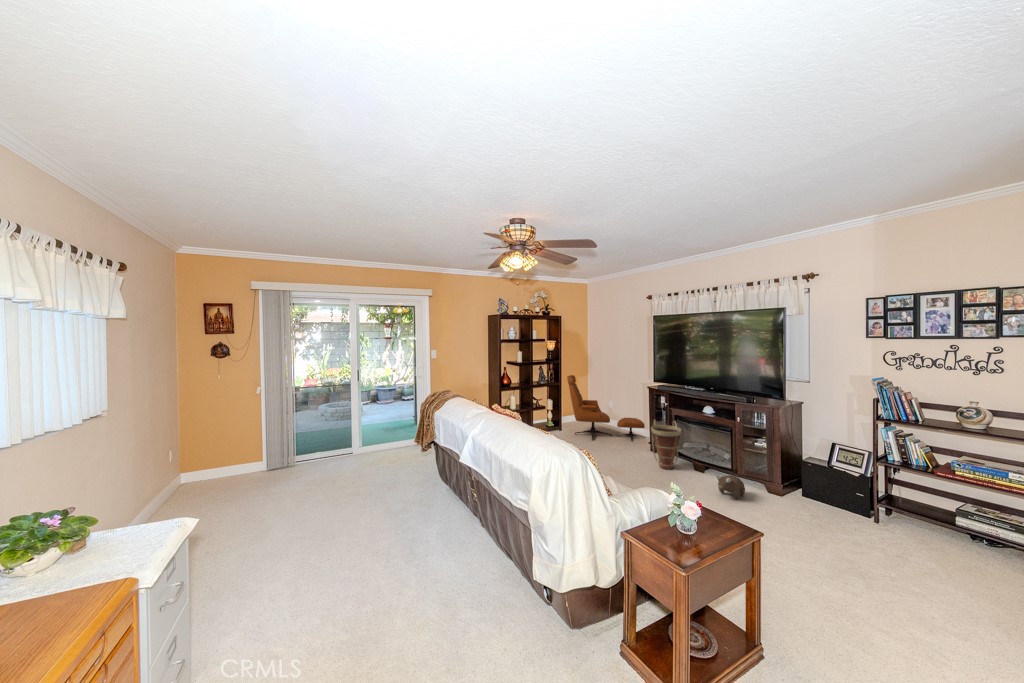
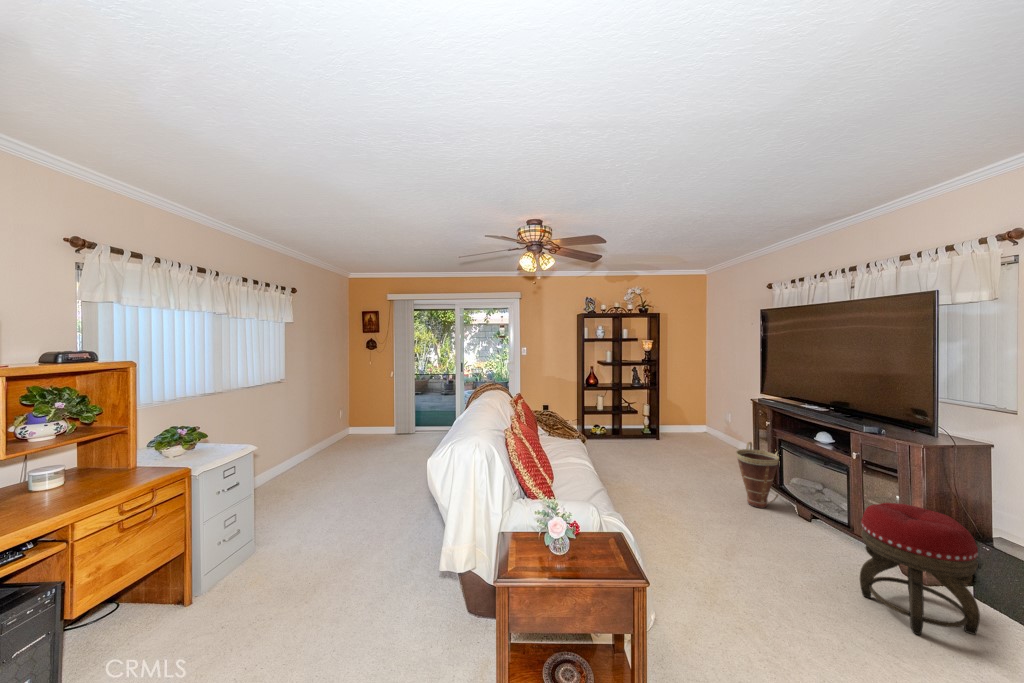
lounge chair: present [567,375,645,441] -> none [662,380,764,467]
footstool: none [768,448,835,531] -> present [860,503,980,635]
plush toy: present [716,475,745,499] -> none [795,524,845,563]

